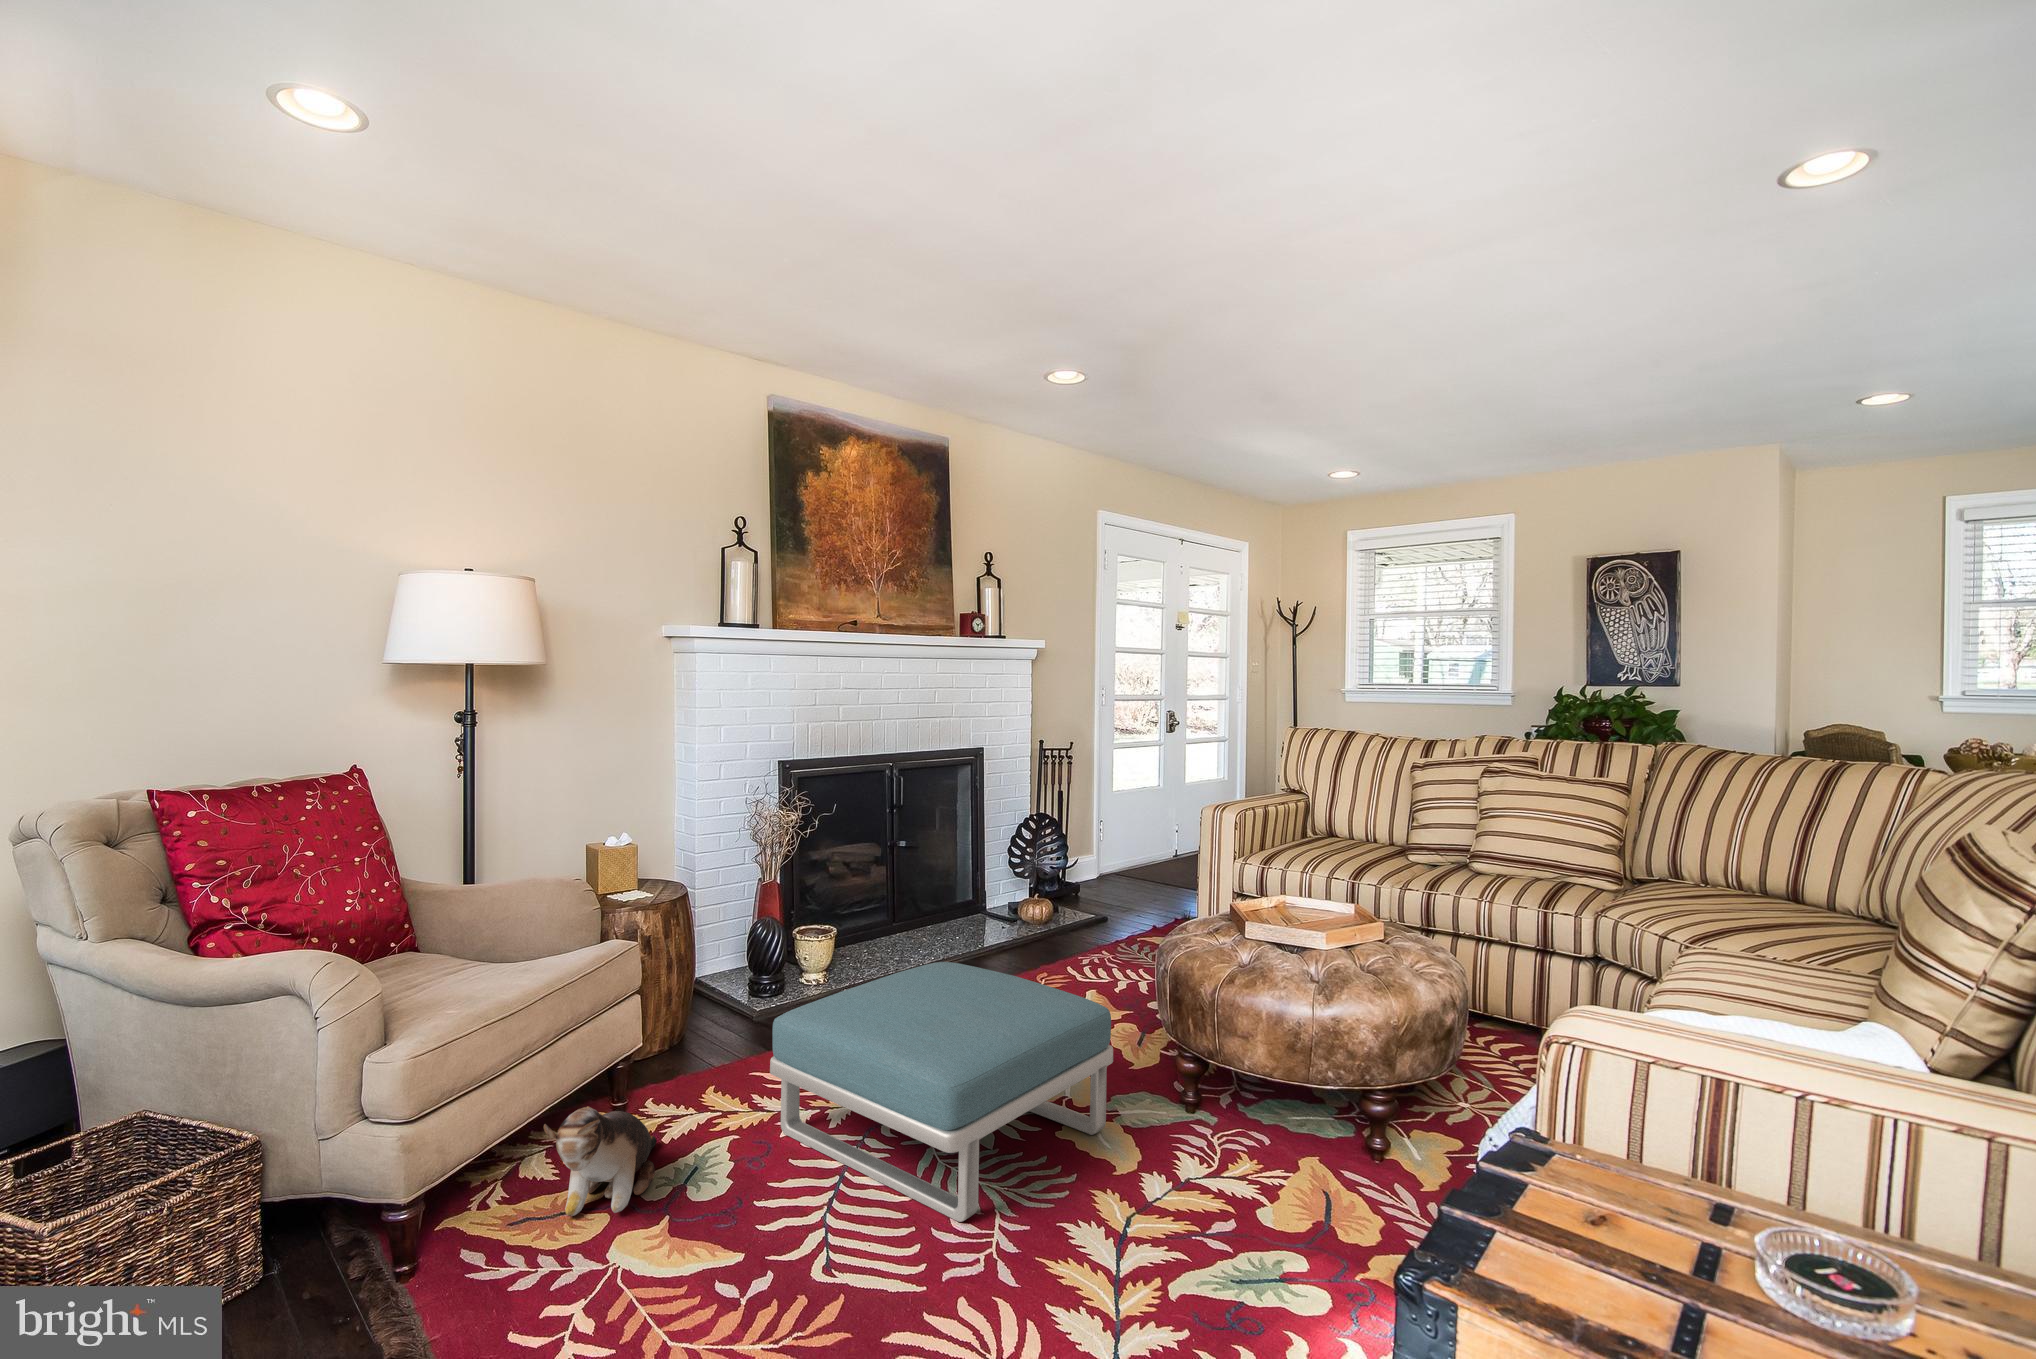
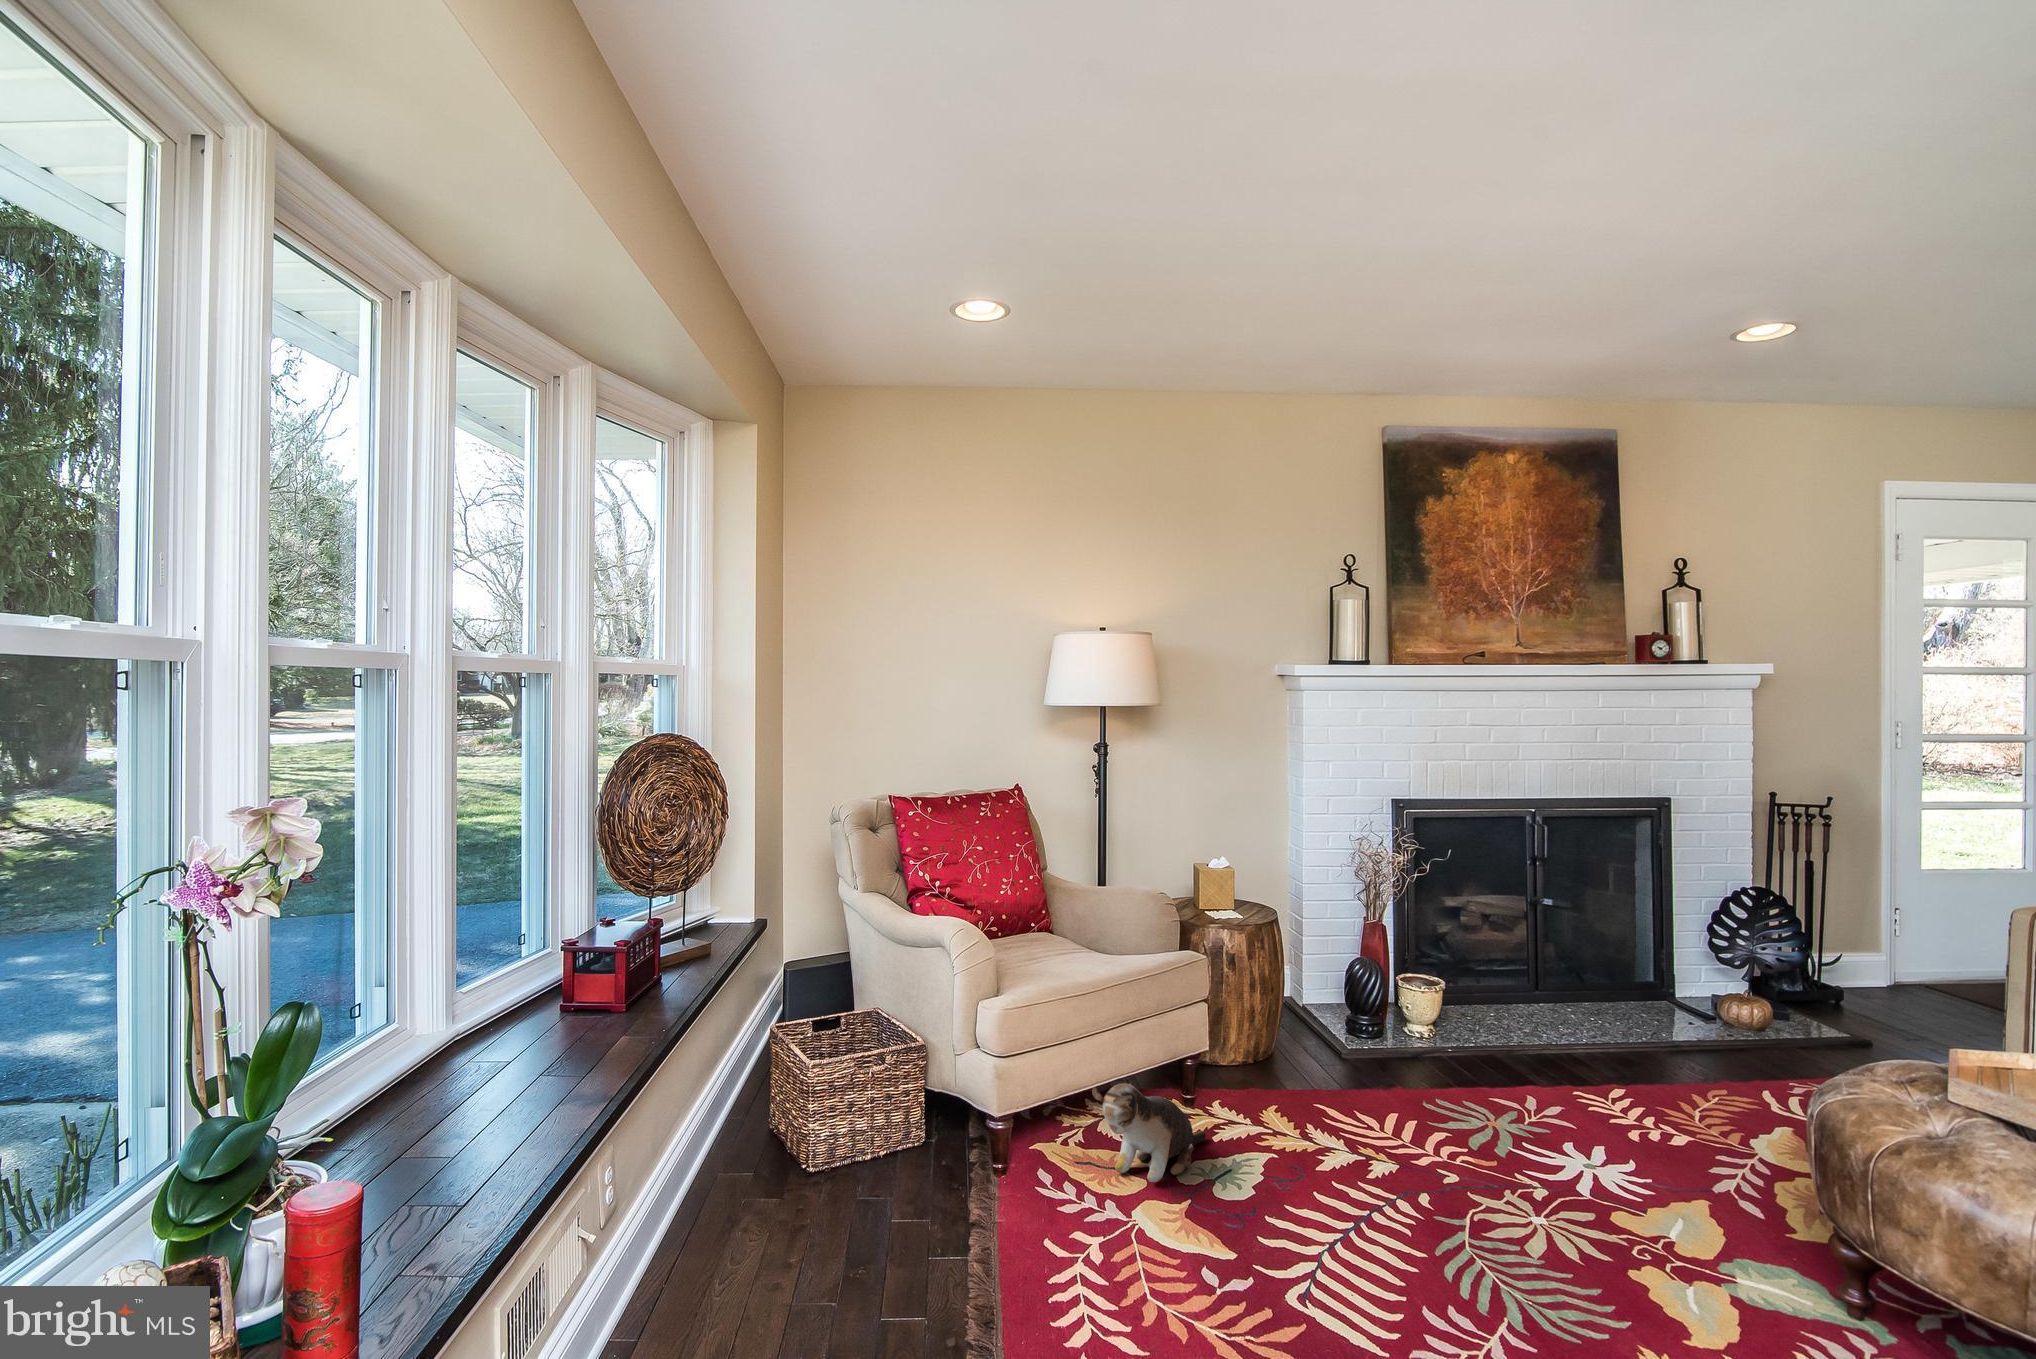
footstool: present [770,962,1113,1222] -> none [1302,1038,1718,1313]

